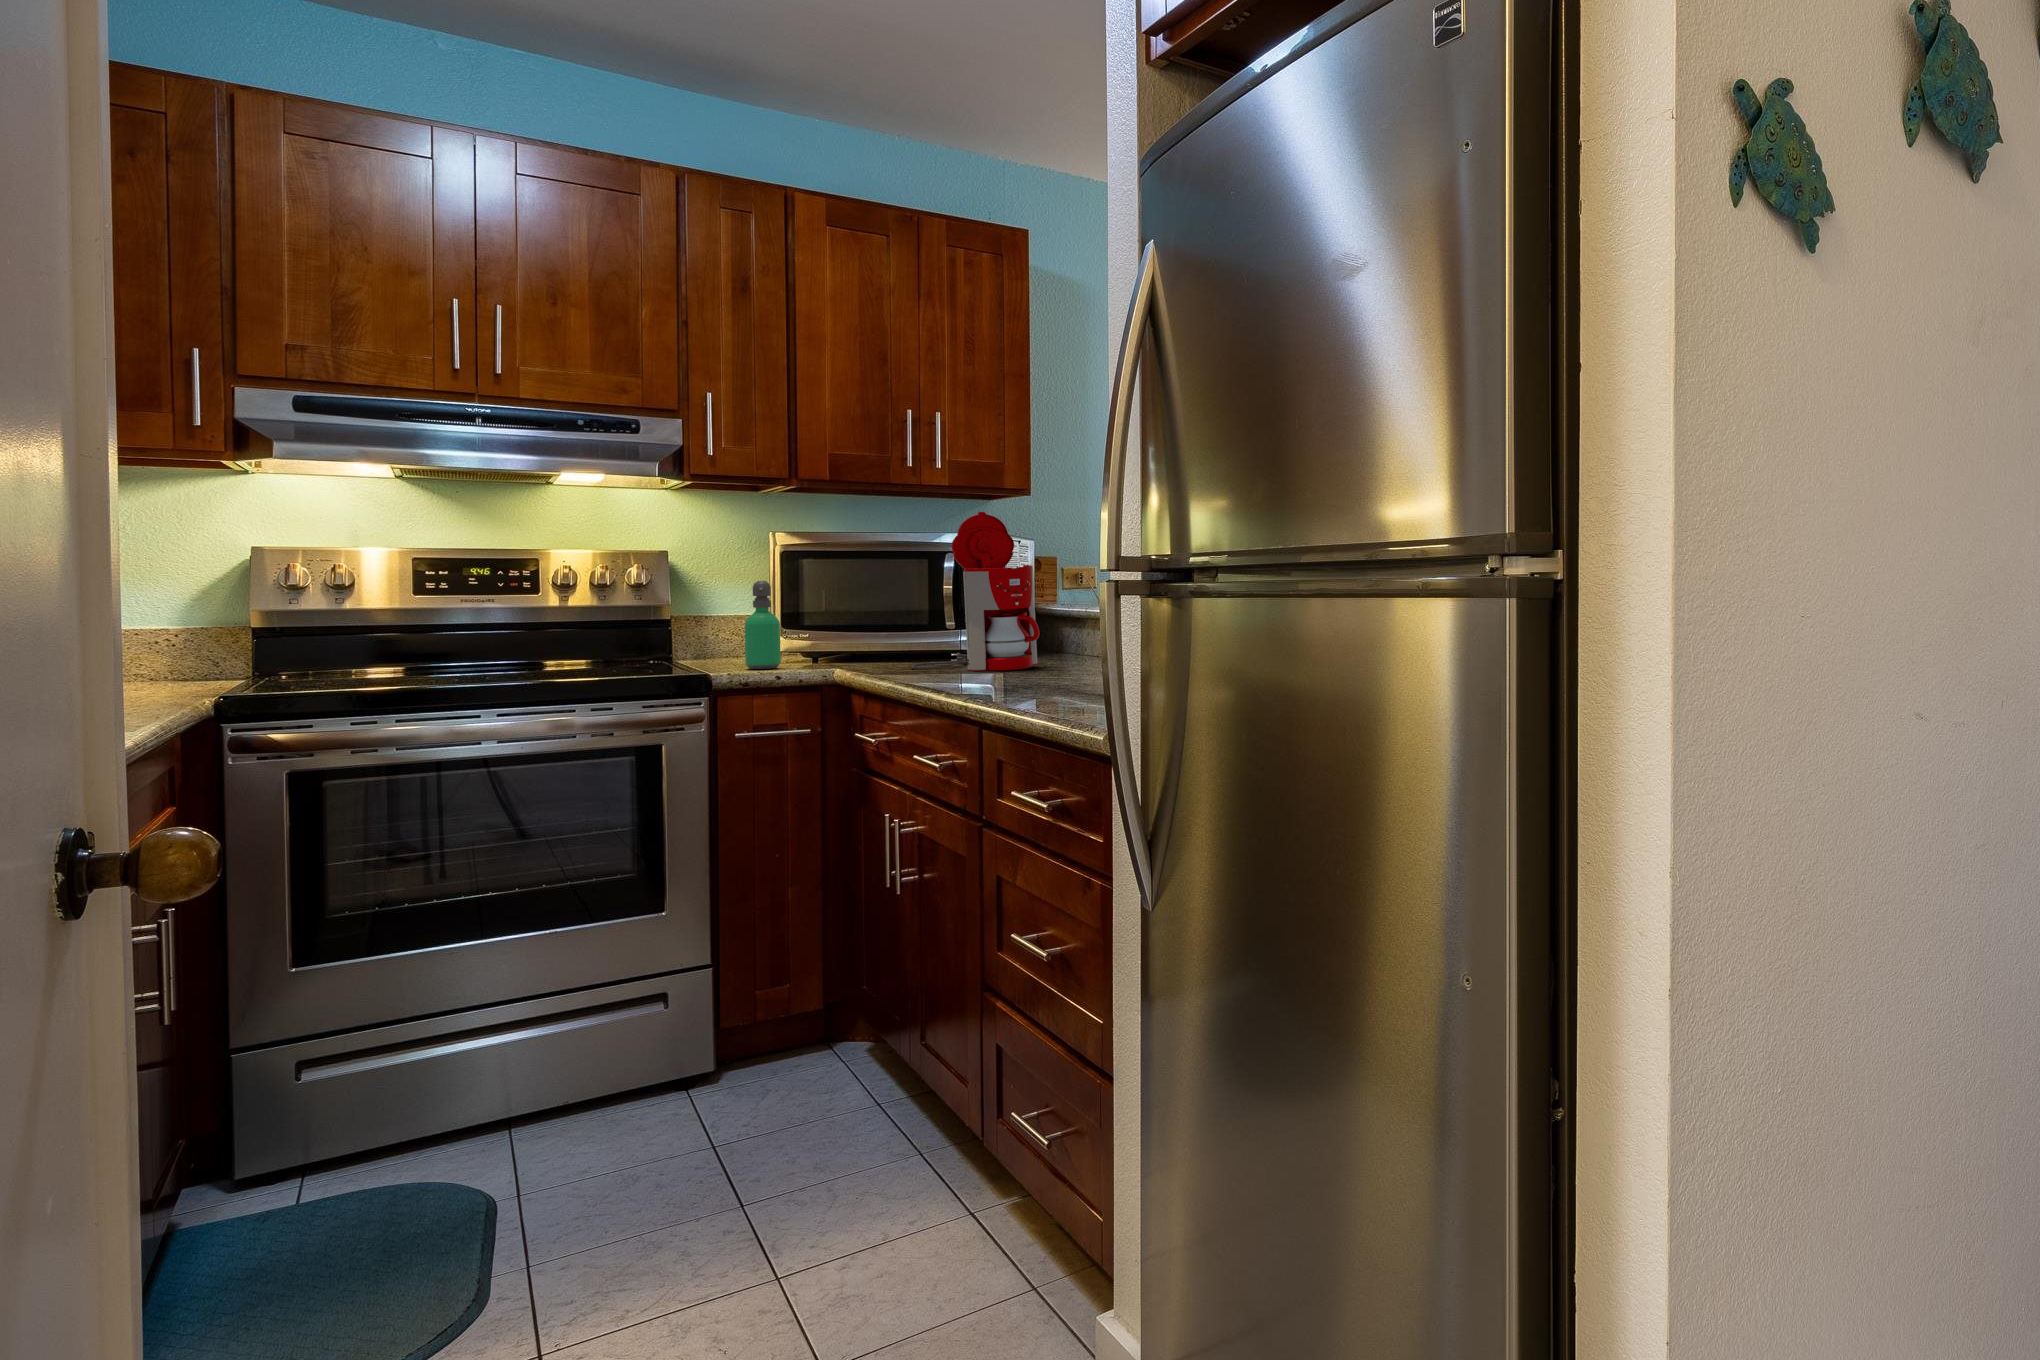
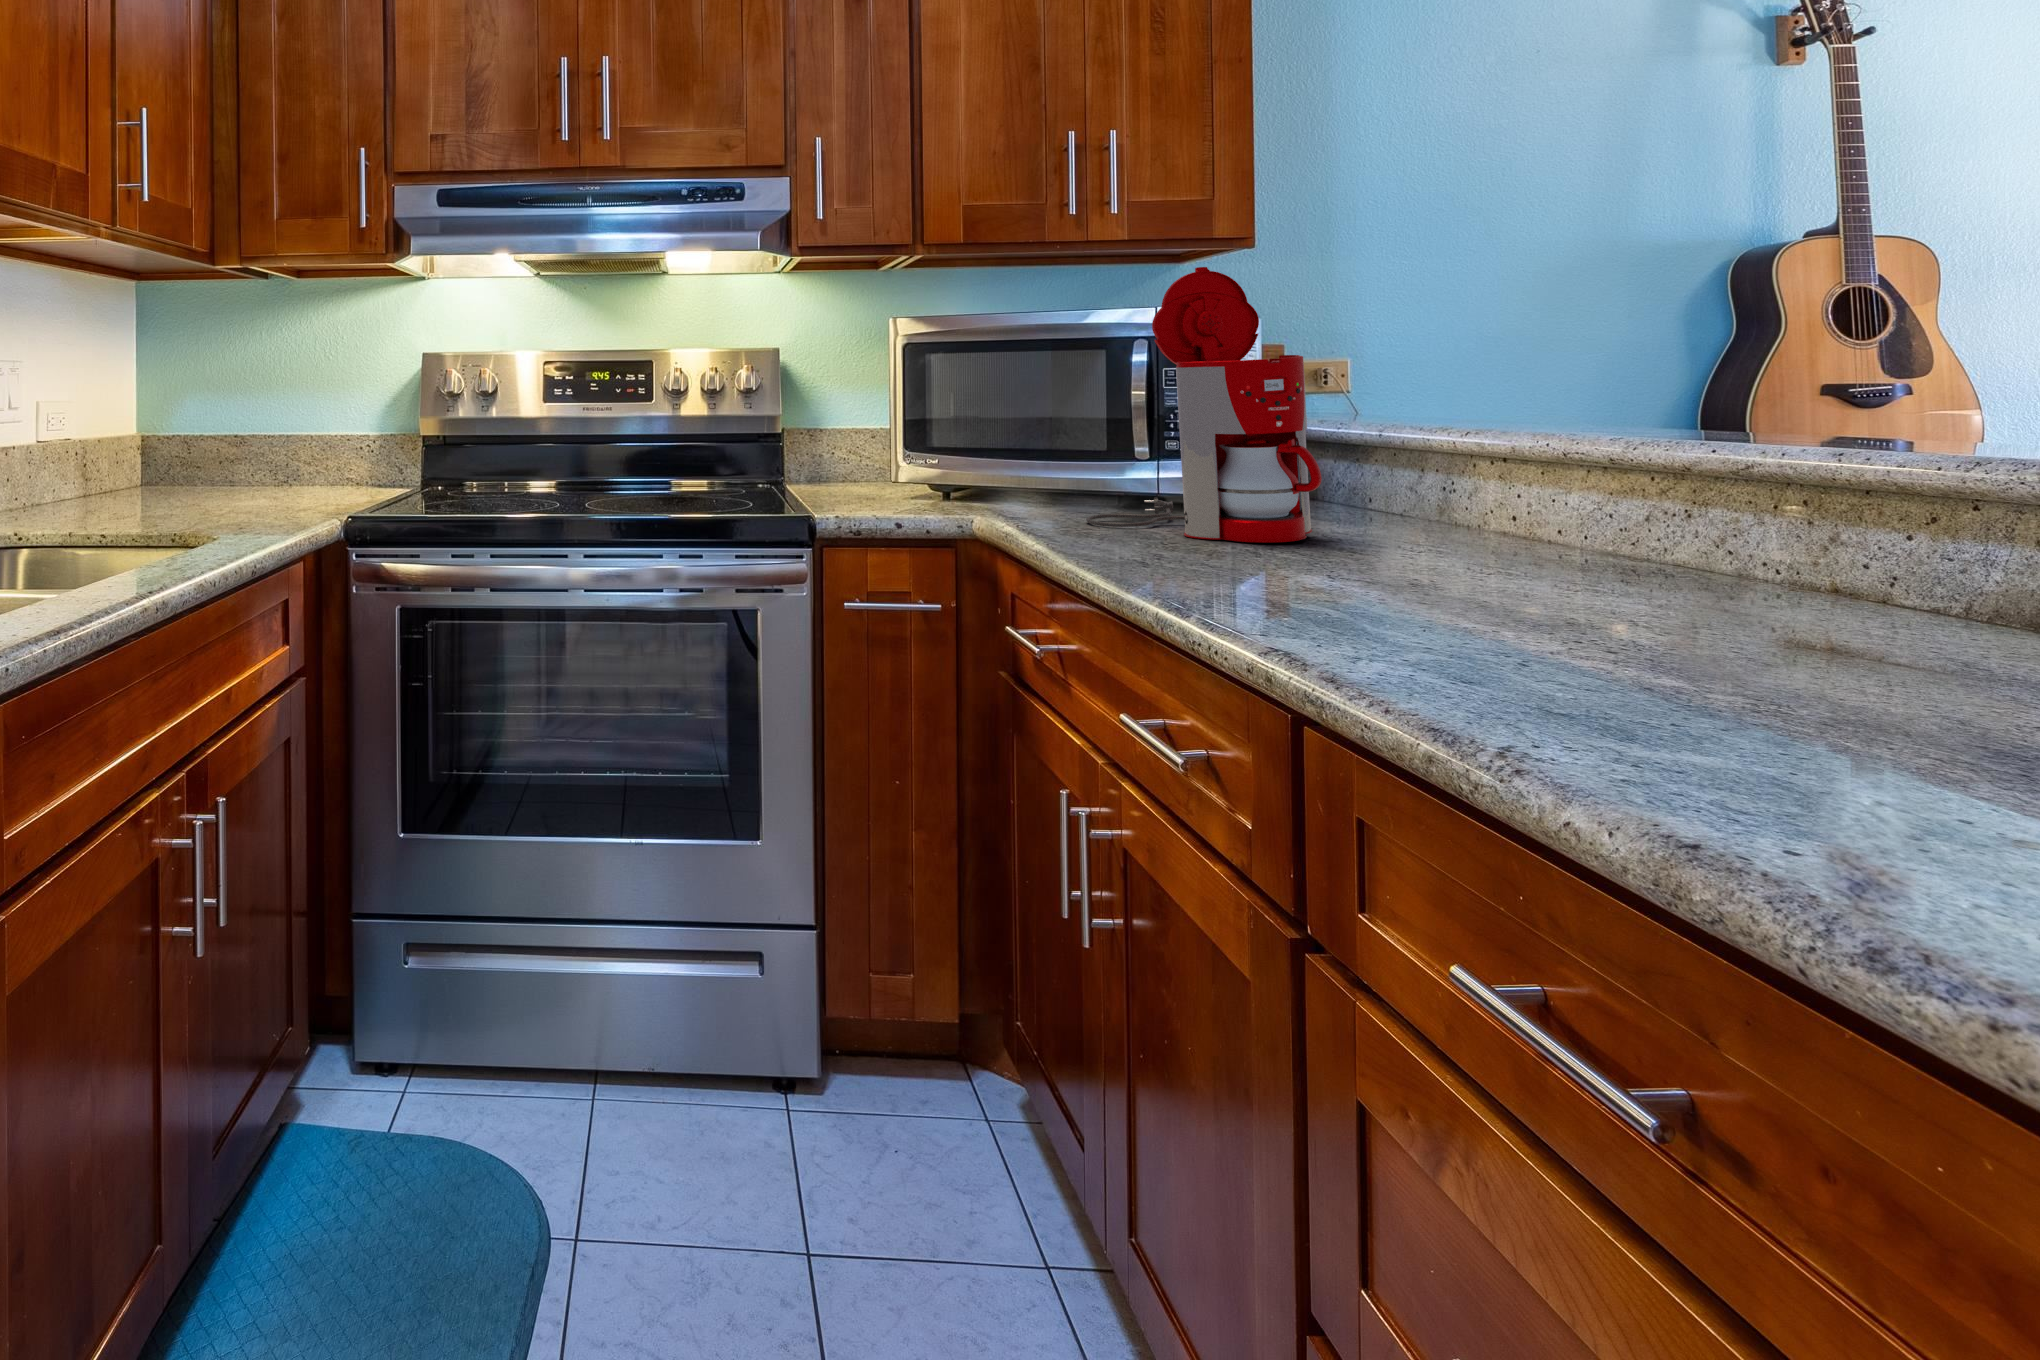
soap dispenser: present [745,581,781,669] -> none [859,385,903,507]

